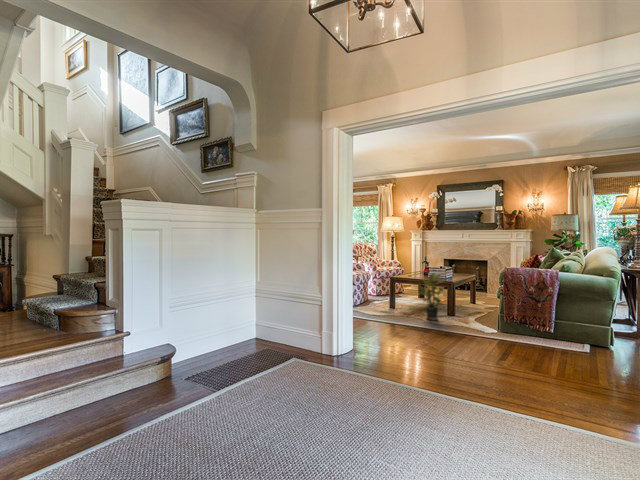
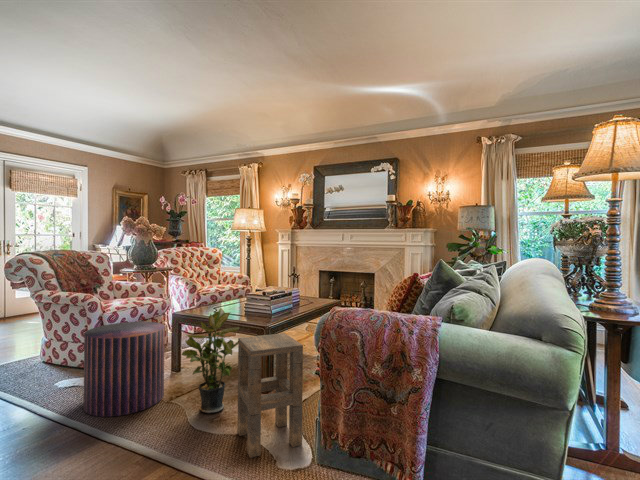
pouf: none [369,280,403,319] -> present [83,322,165,417]
side table: none [454,282,488,330] -> present [237,333,303,458]

